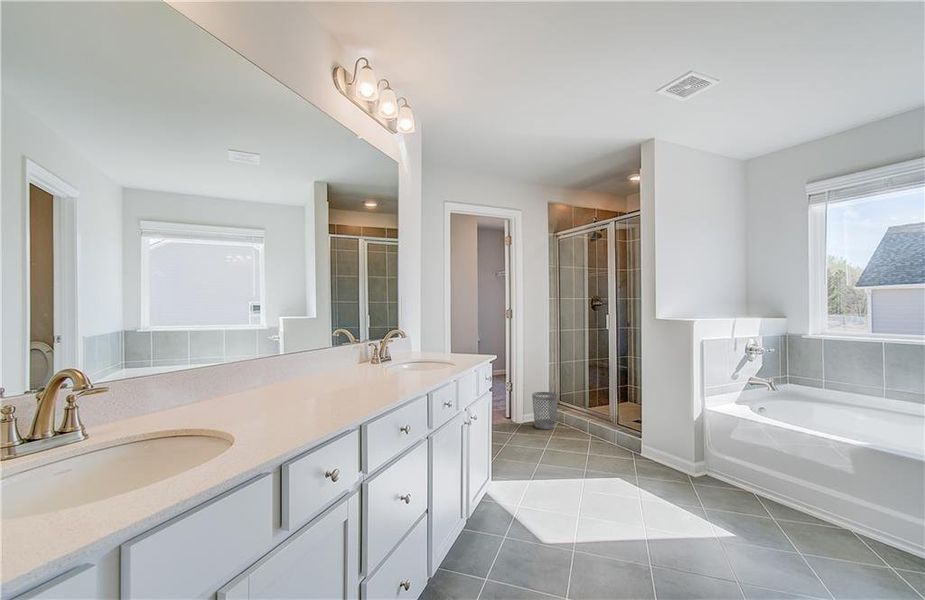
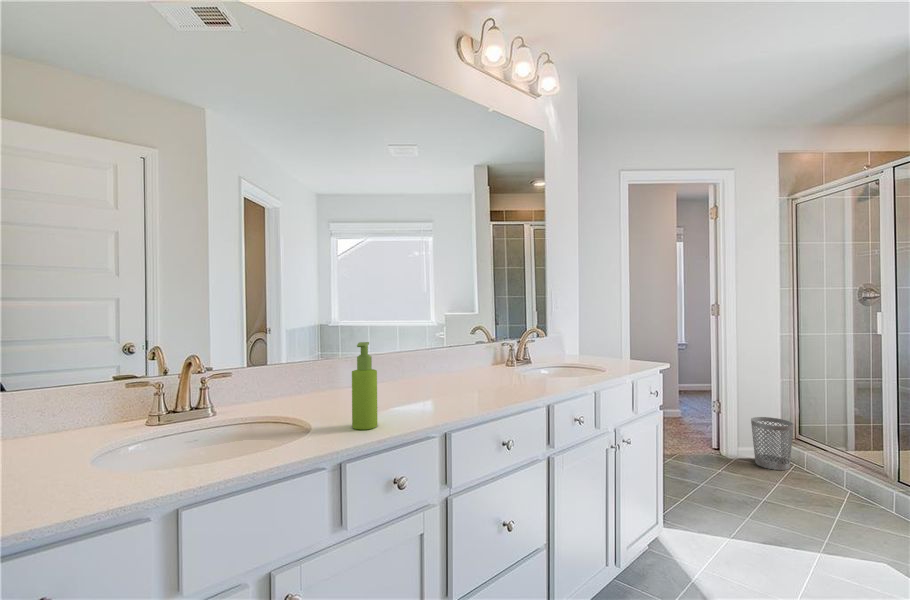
soap dispenser: none [278,345,304,431] -> present [352,342,377,430]

